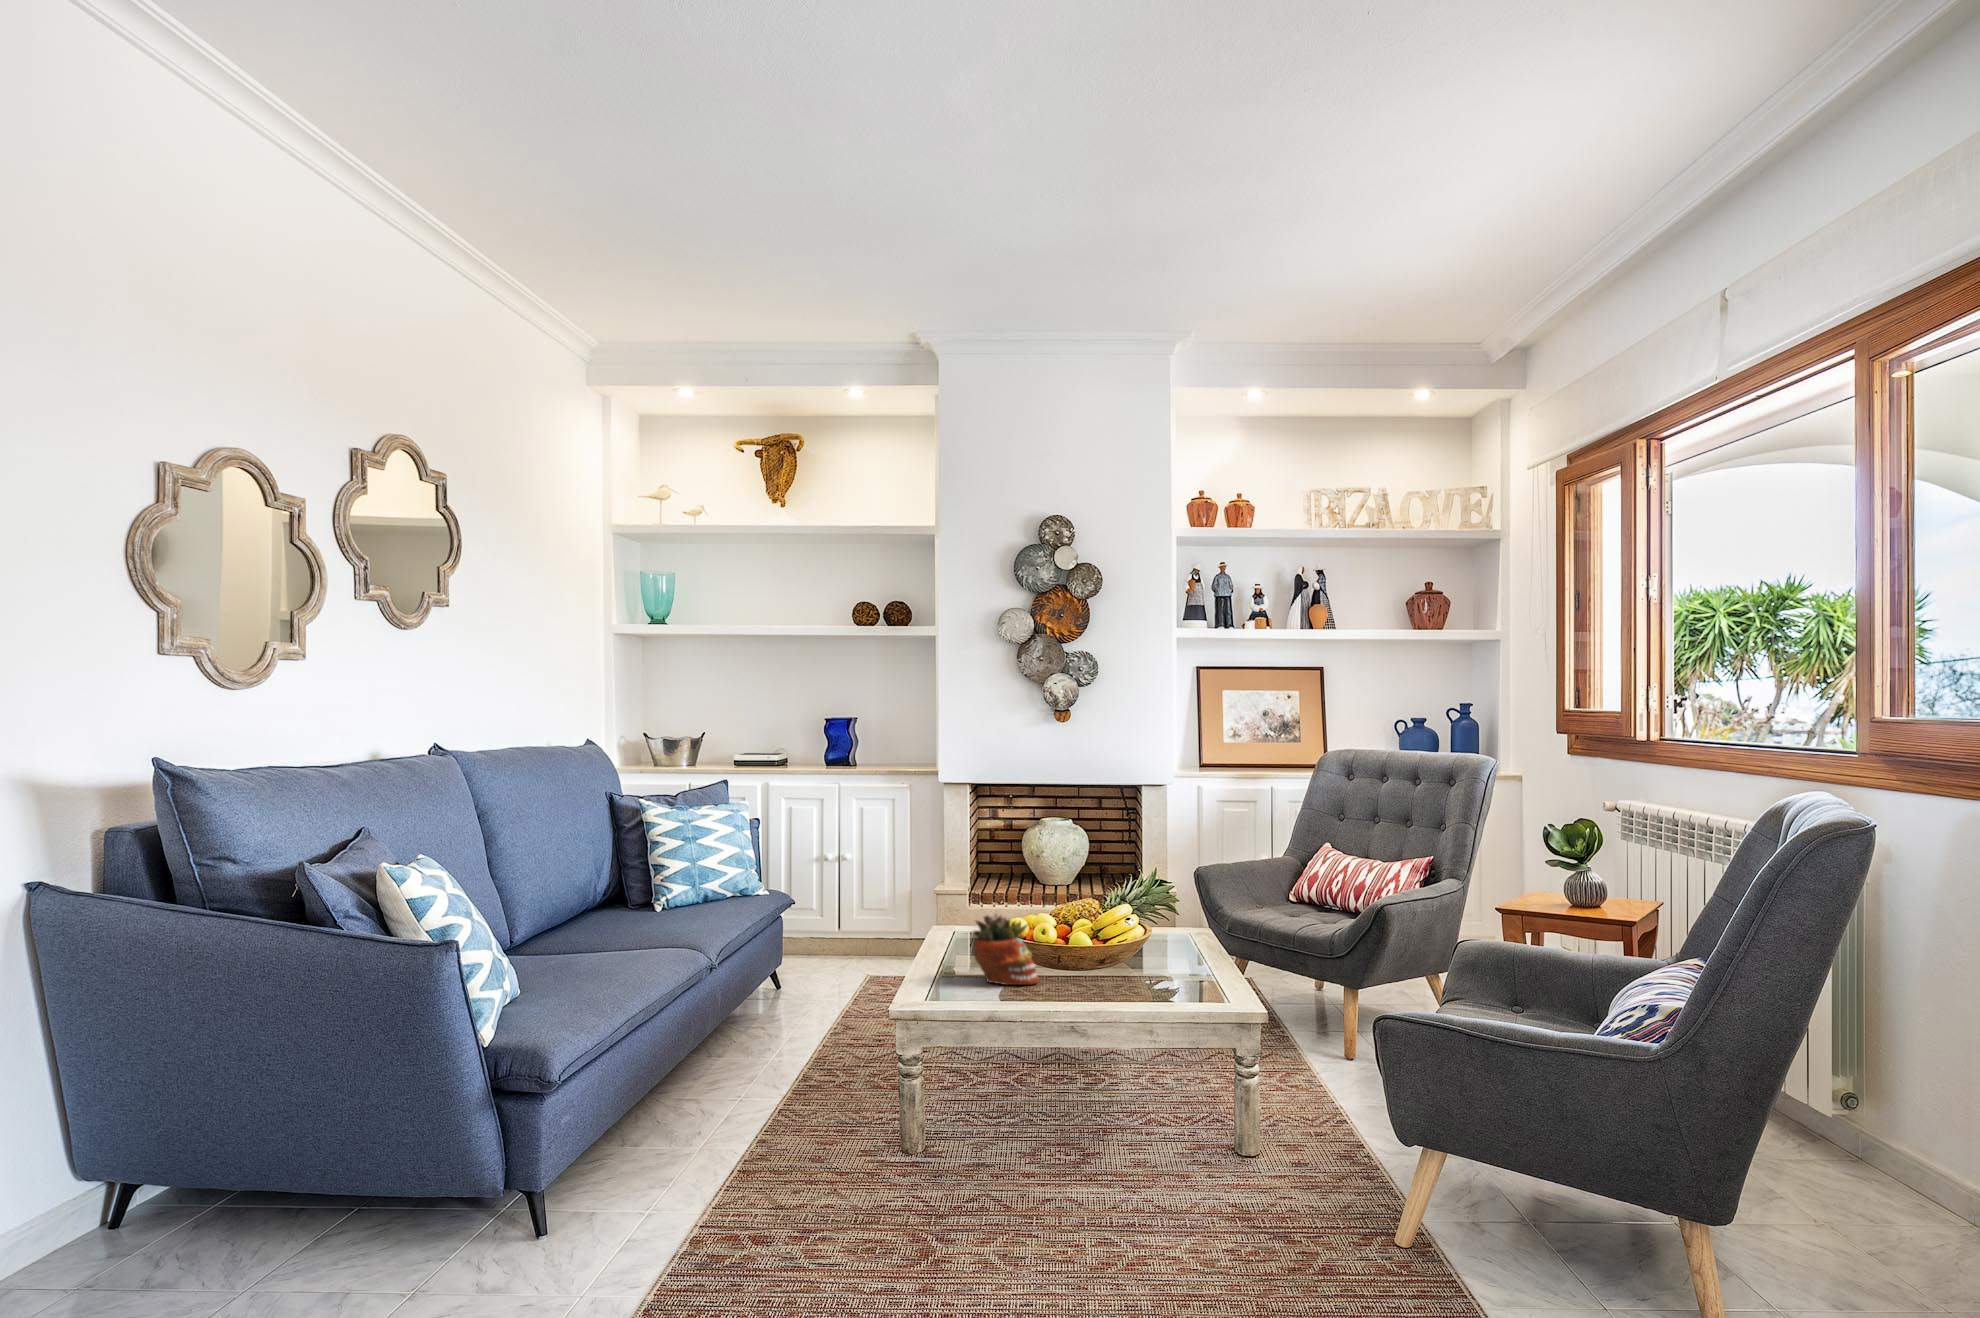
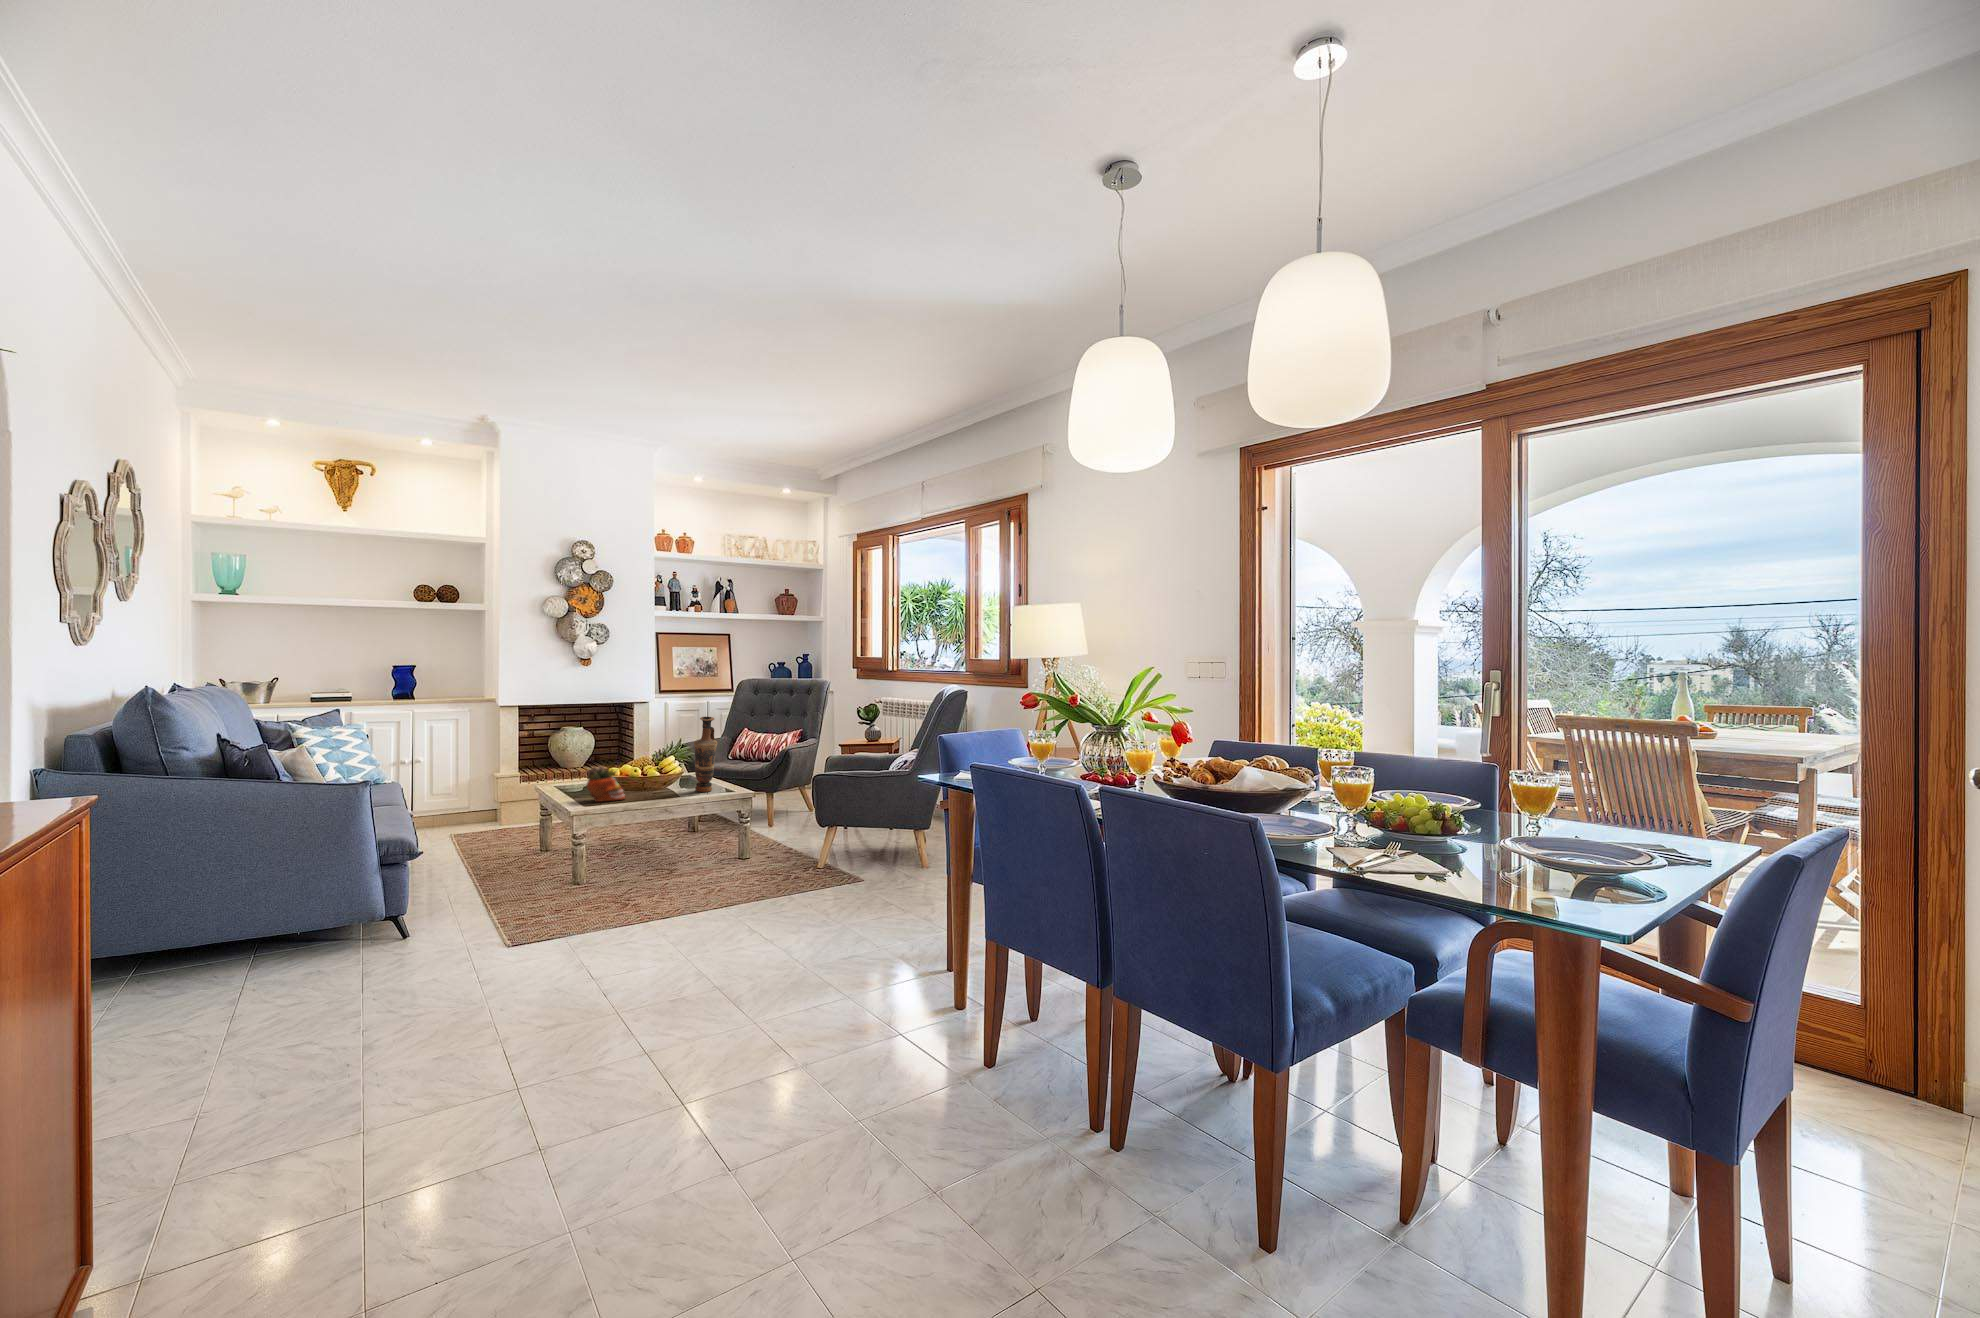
vase: none [1165,833,1211,990] -> present [694,717,717,792]

